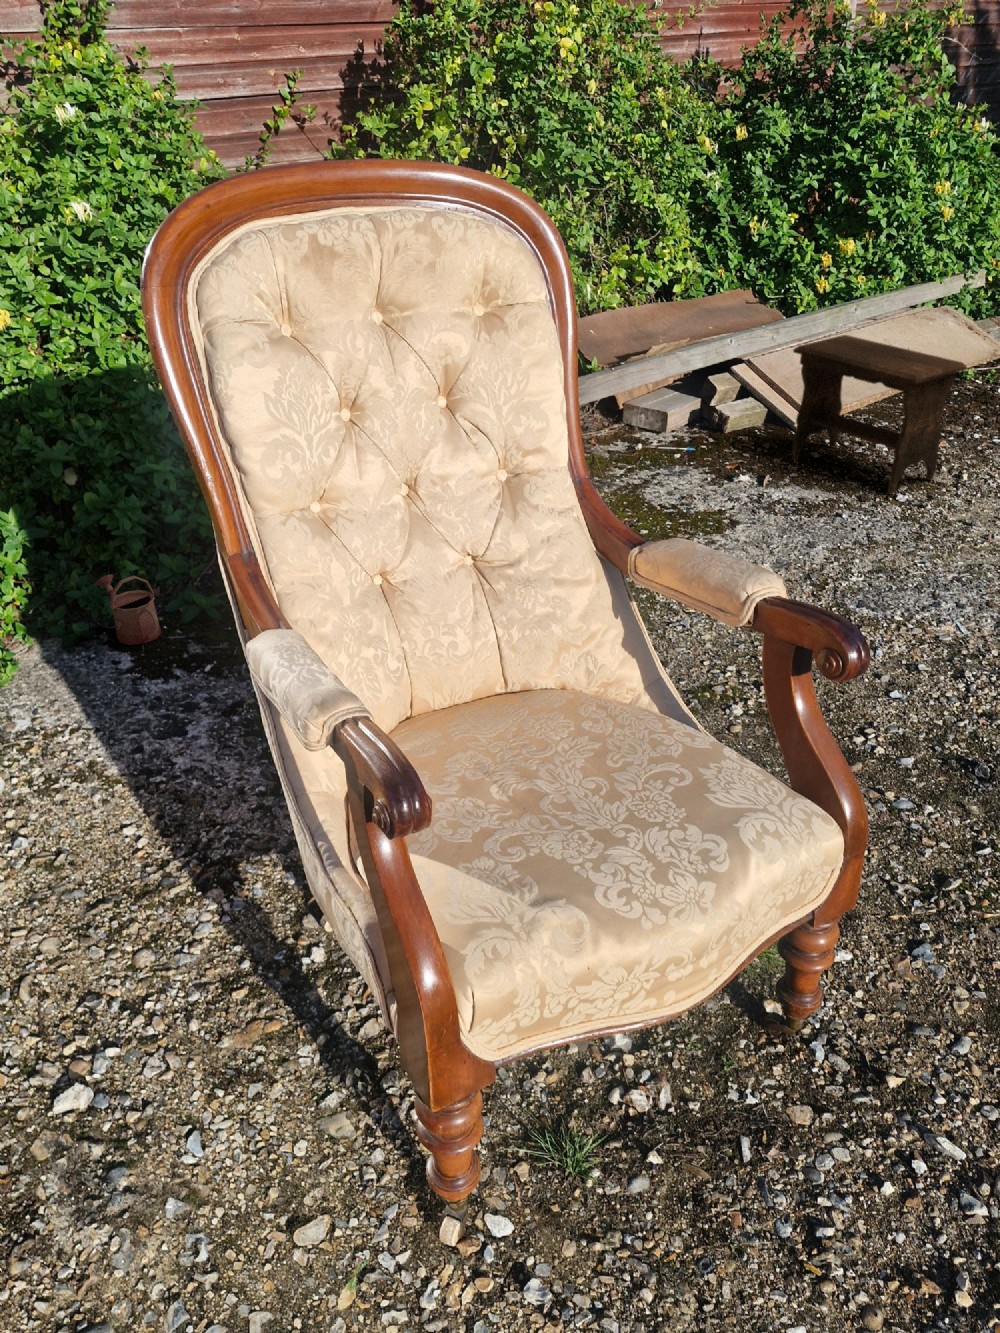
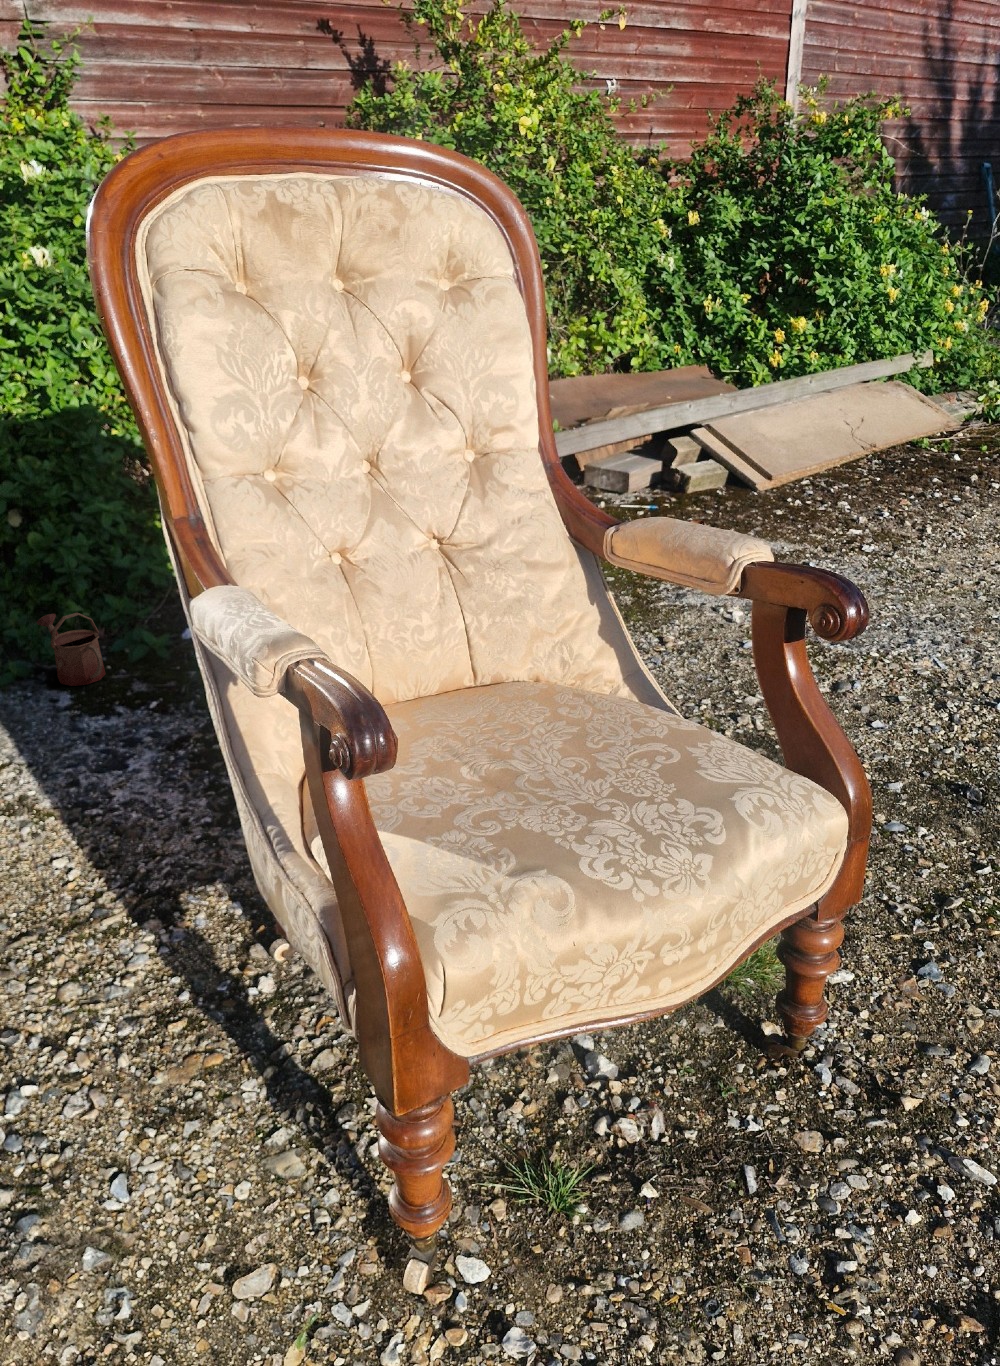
footstool: present [792,335,967,494] -> none [753,396,926,548]

